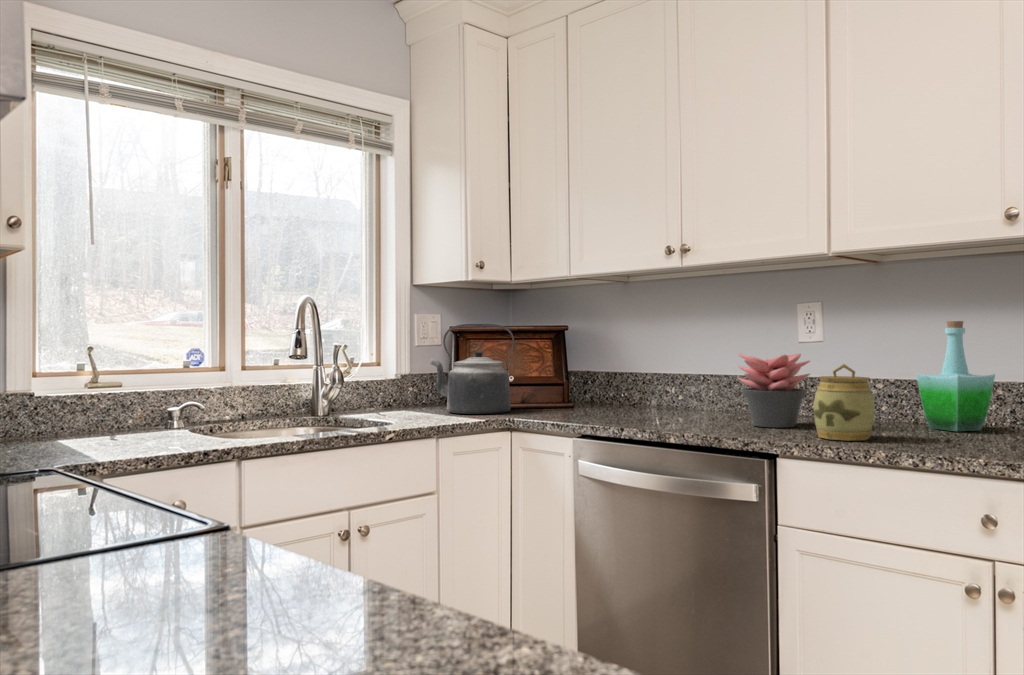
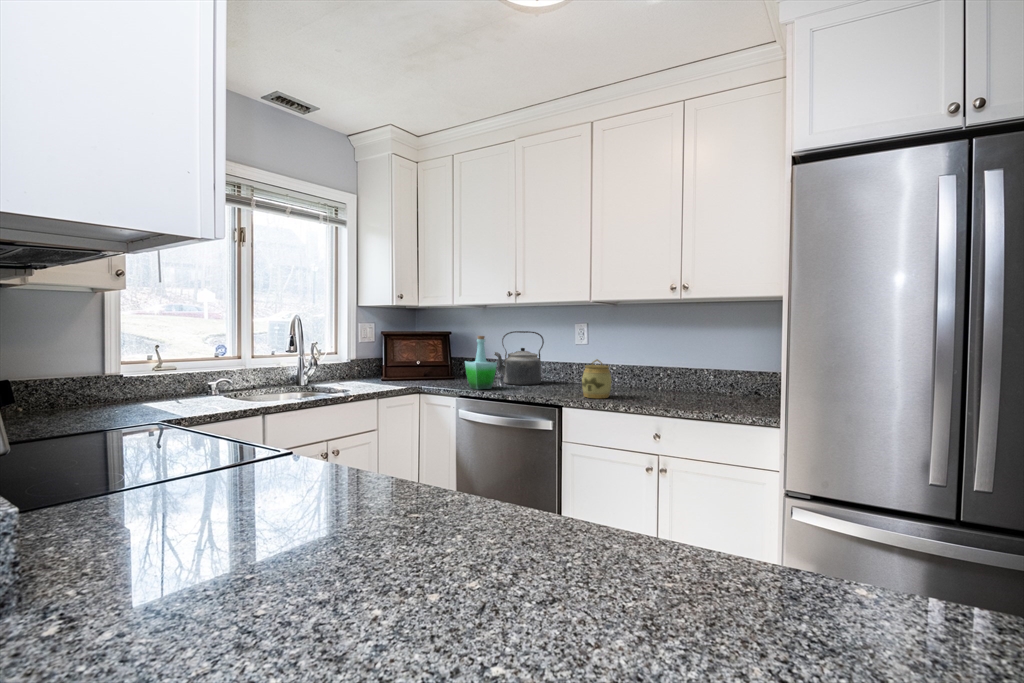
bottle: present [916,321,995,431] -> present [465,336,497,390]
kettle: present [431,324,514,414] -> present [494,331,544,385]
succulent plant: present [738,354,810,428] -> none [544,351,581,391]

